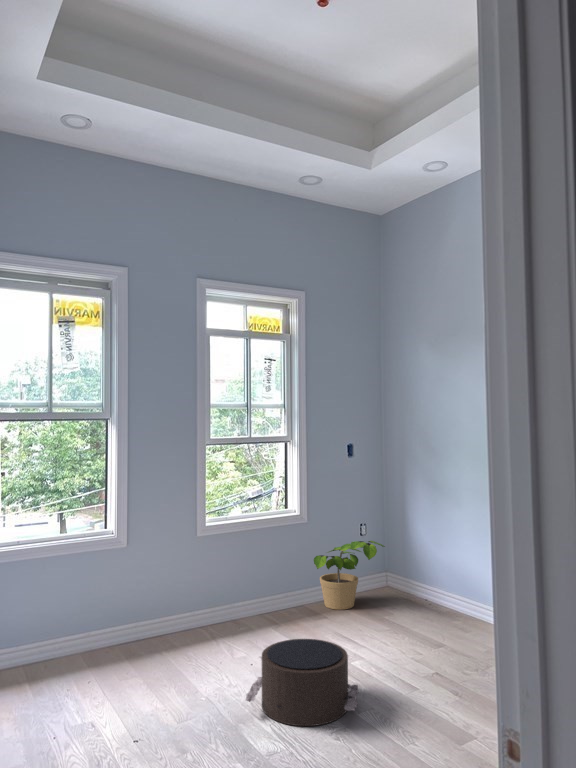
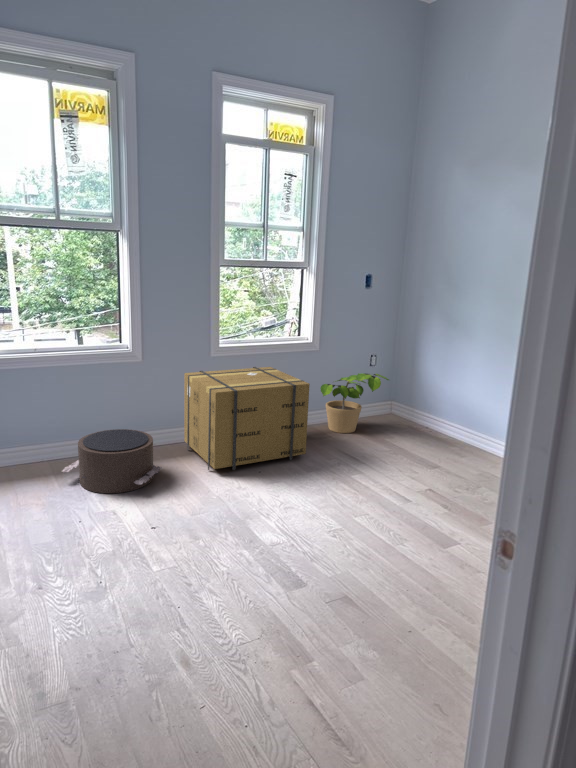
cardboard box: none [171,541,305,661] -> present [184,367,310,470]
pouf: present [246,639,358,726] -> present [62,429,162,493]

